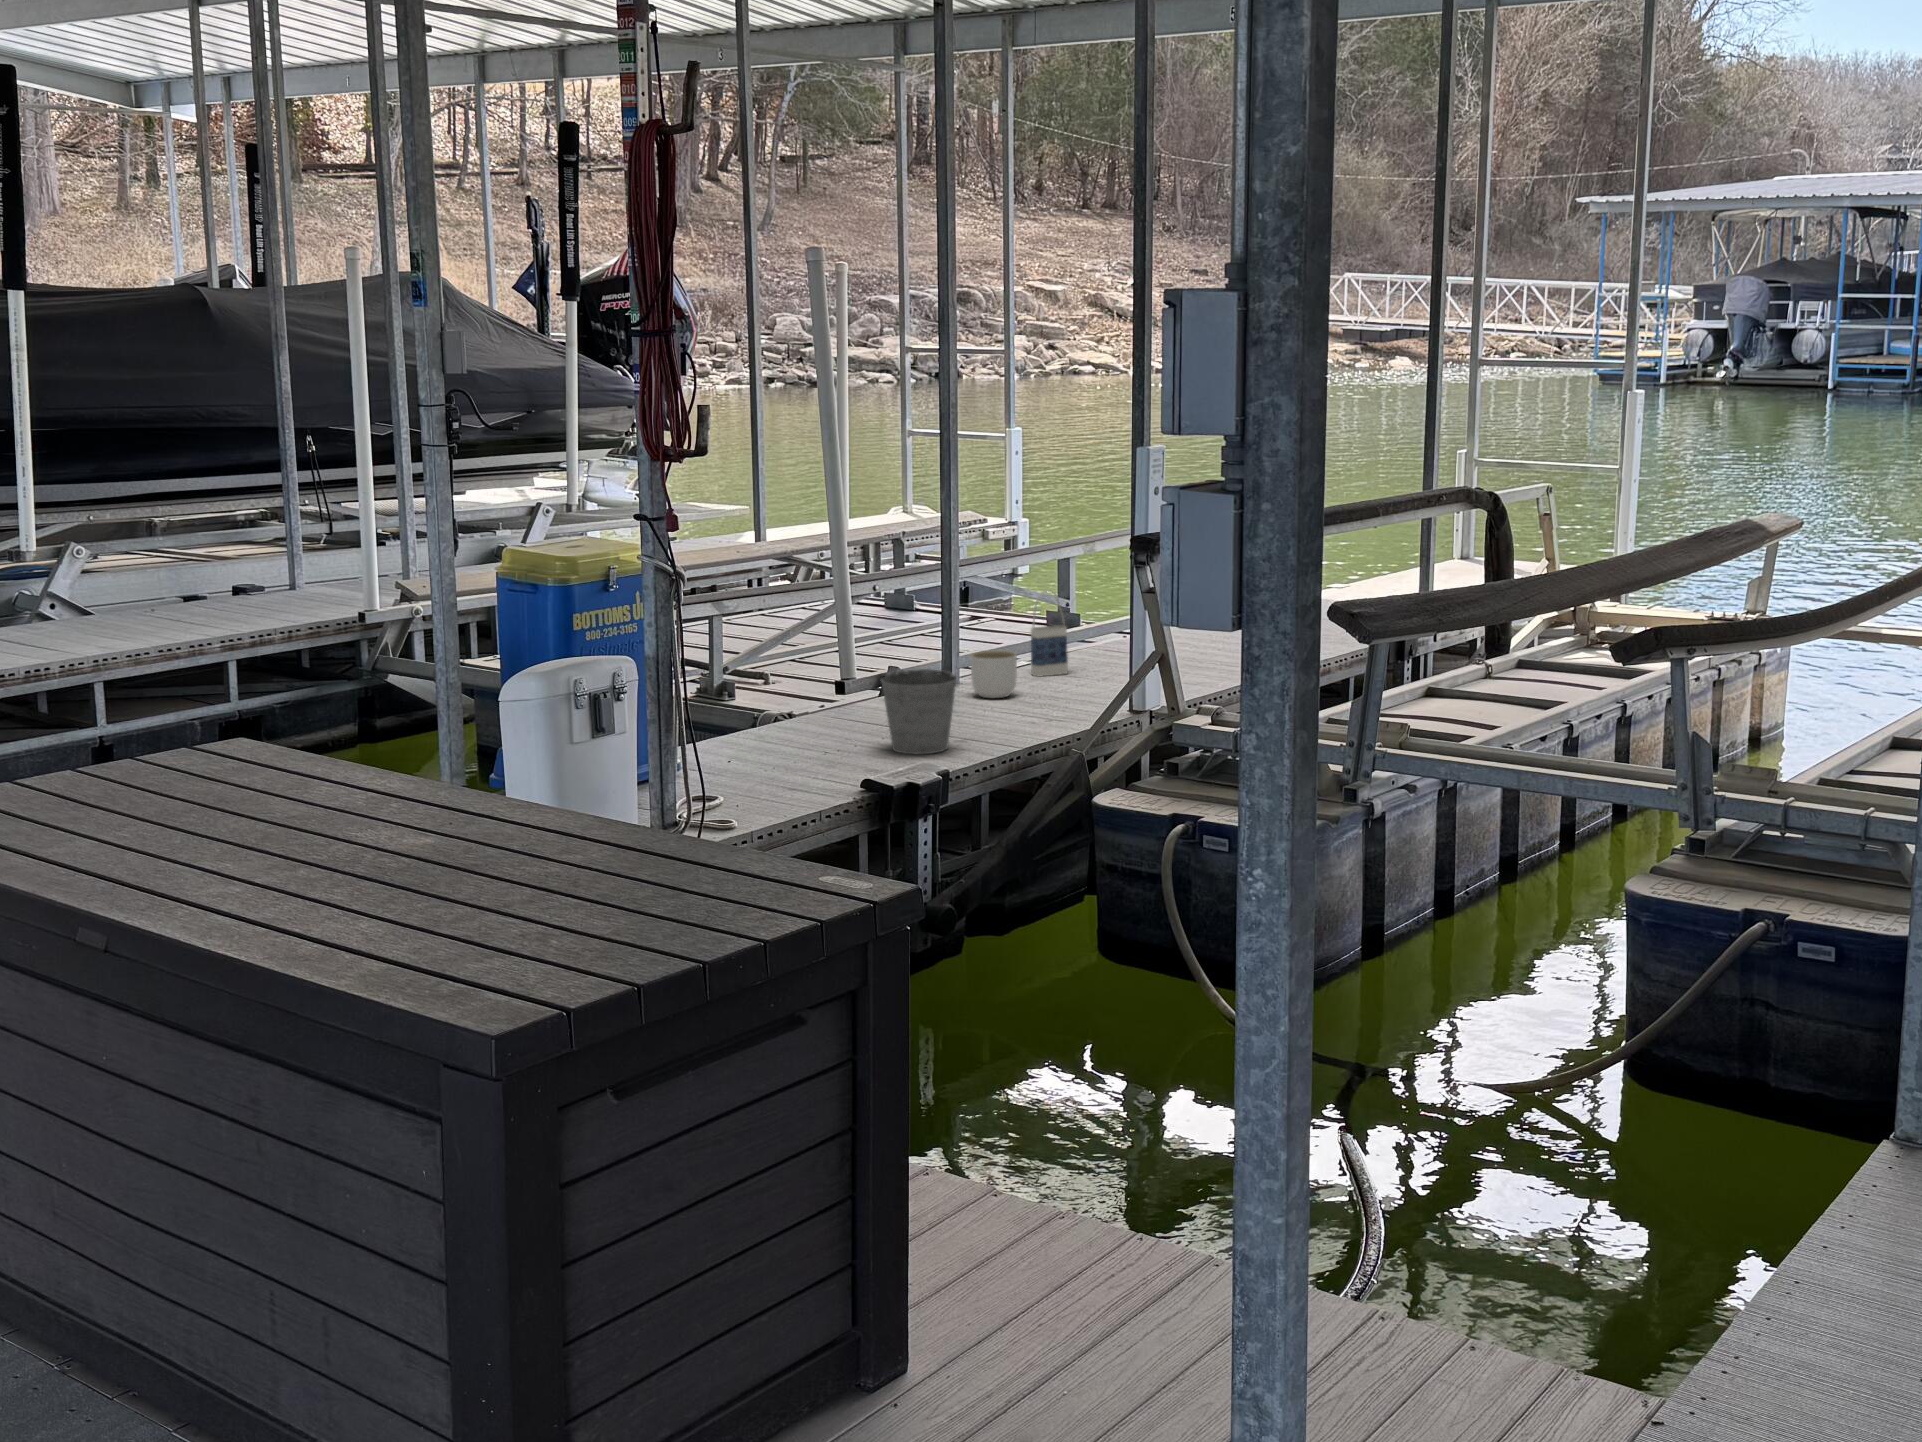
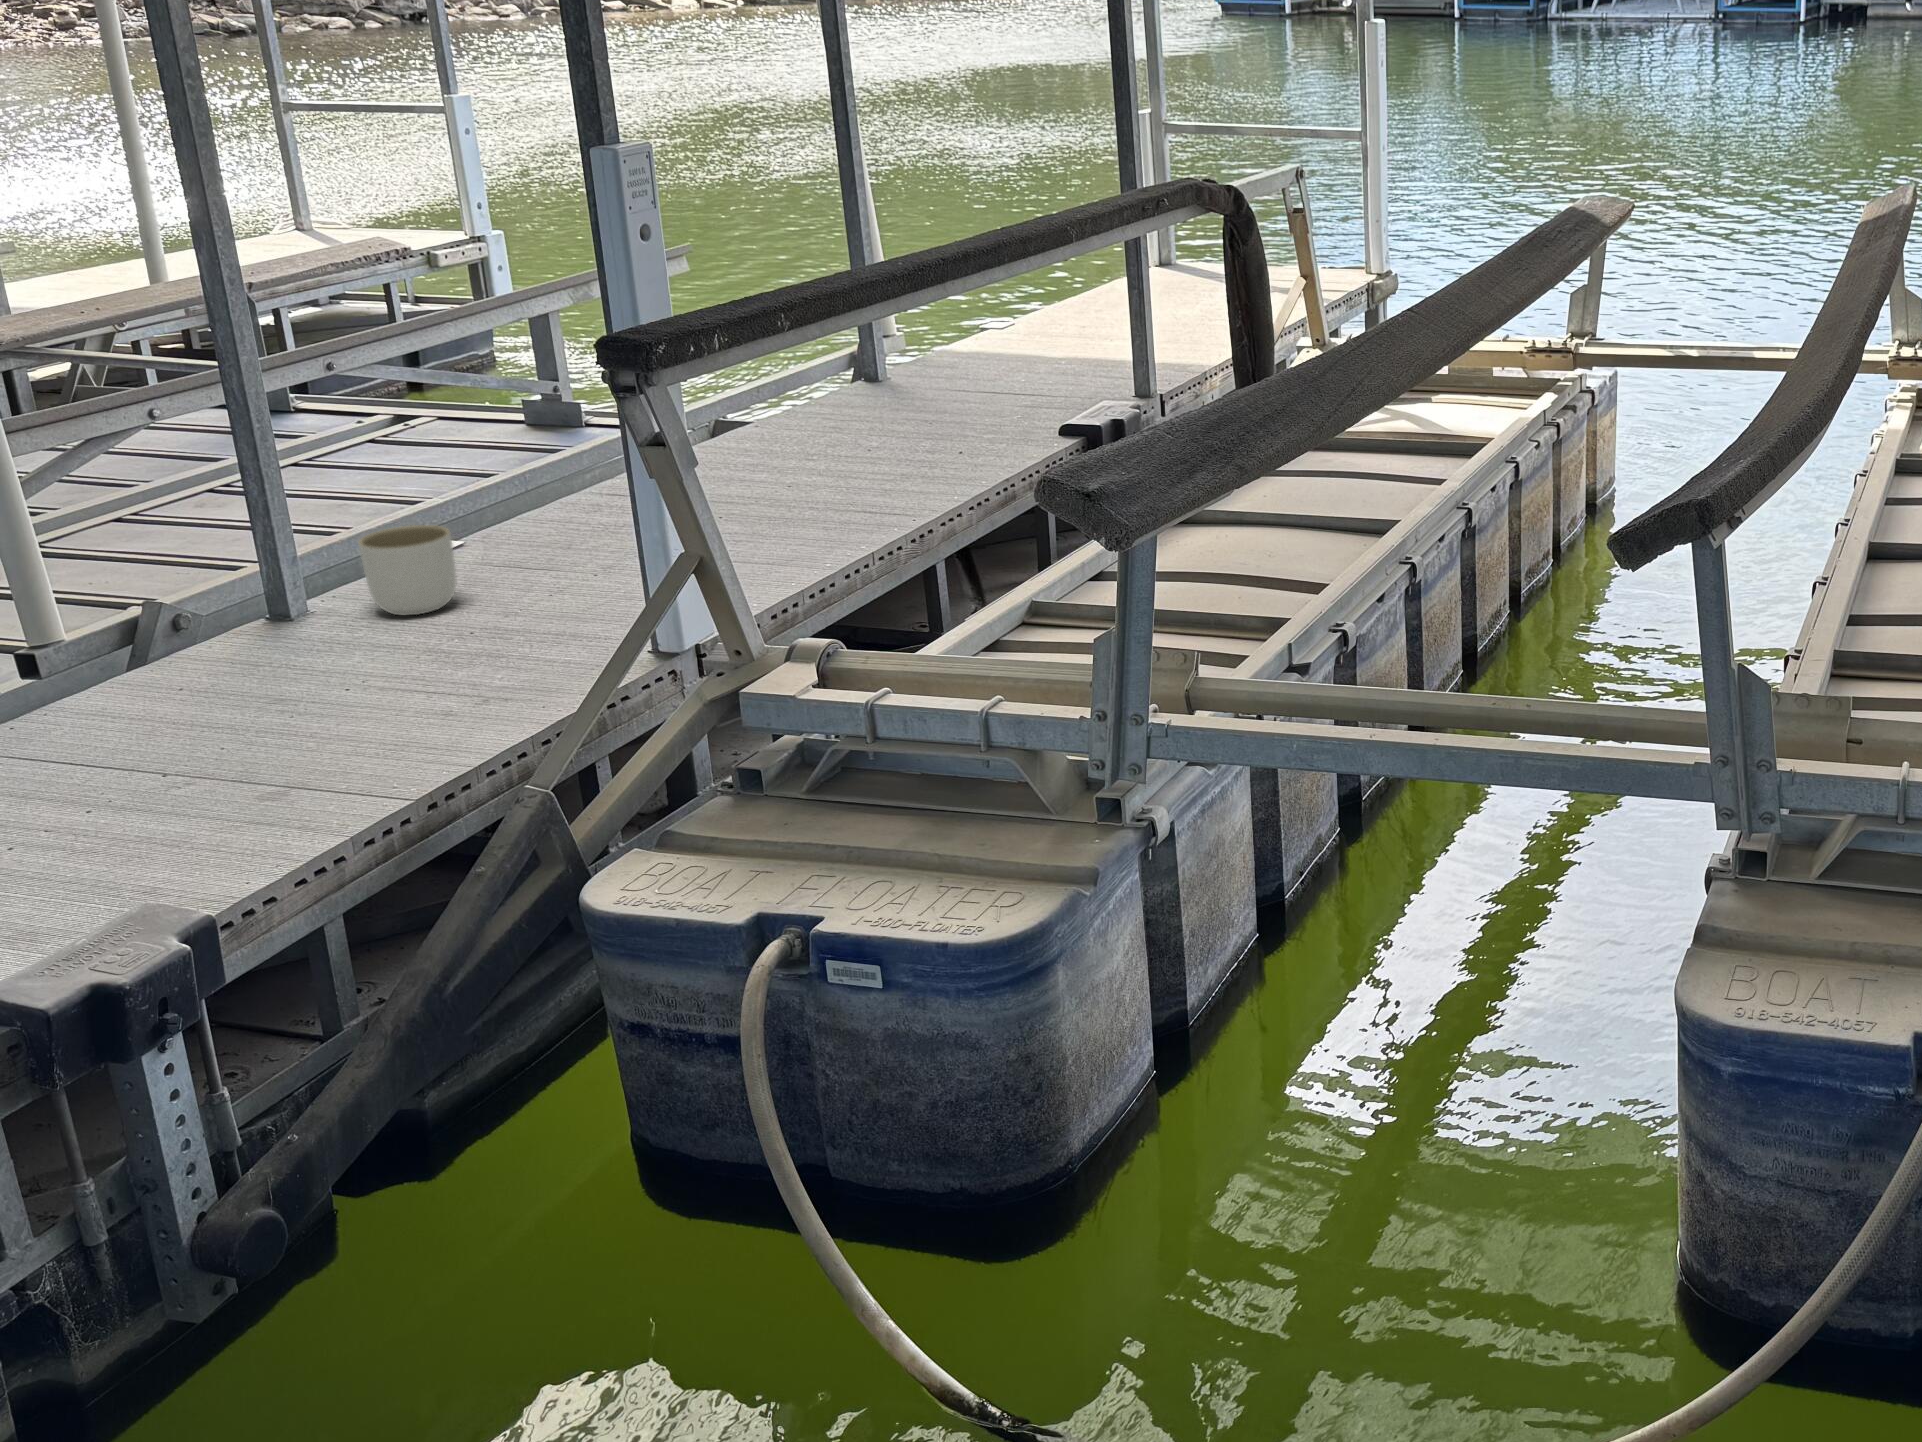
bag: present [1031,591,1068,676] -> none [483,399,563,548]
bucket: present [881,669,957,754] -> none [114,624,294,809]

